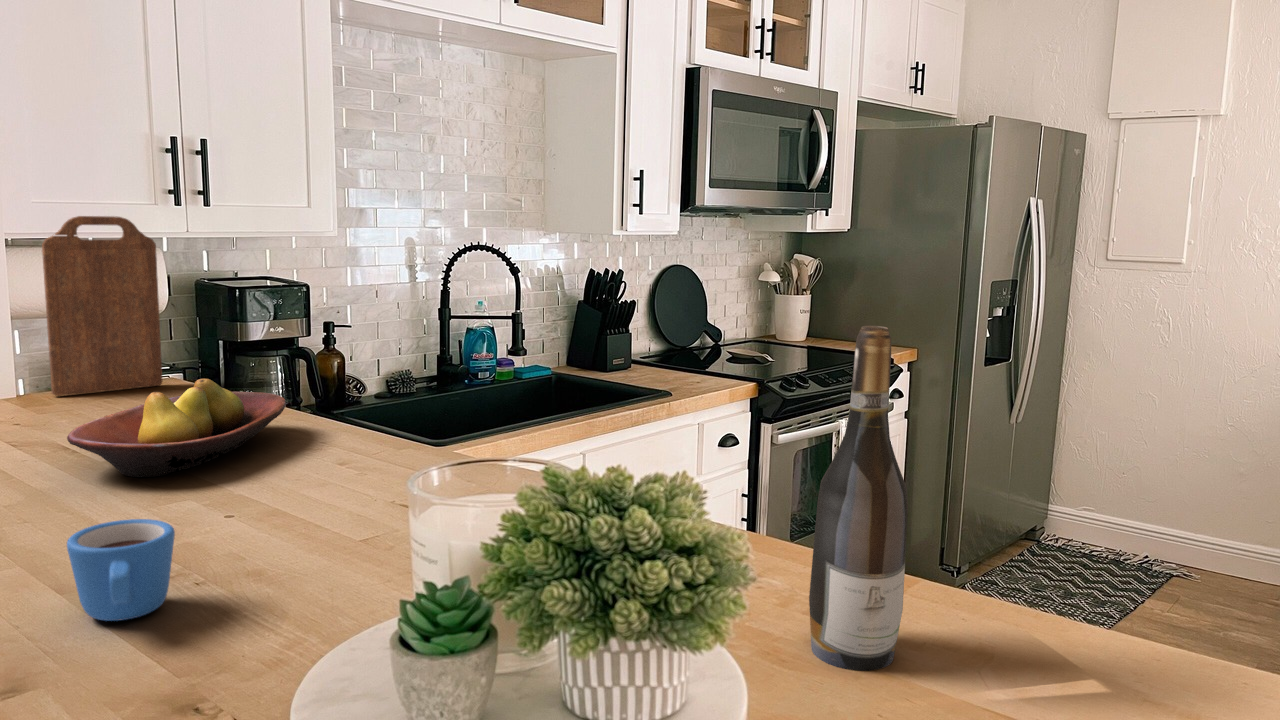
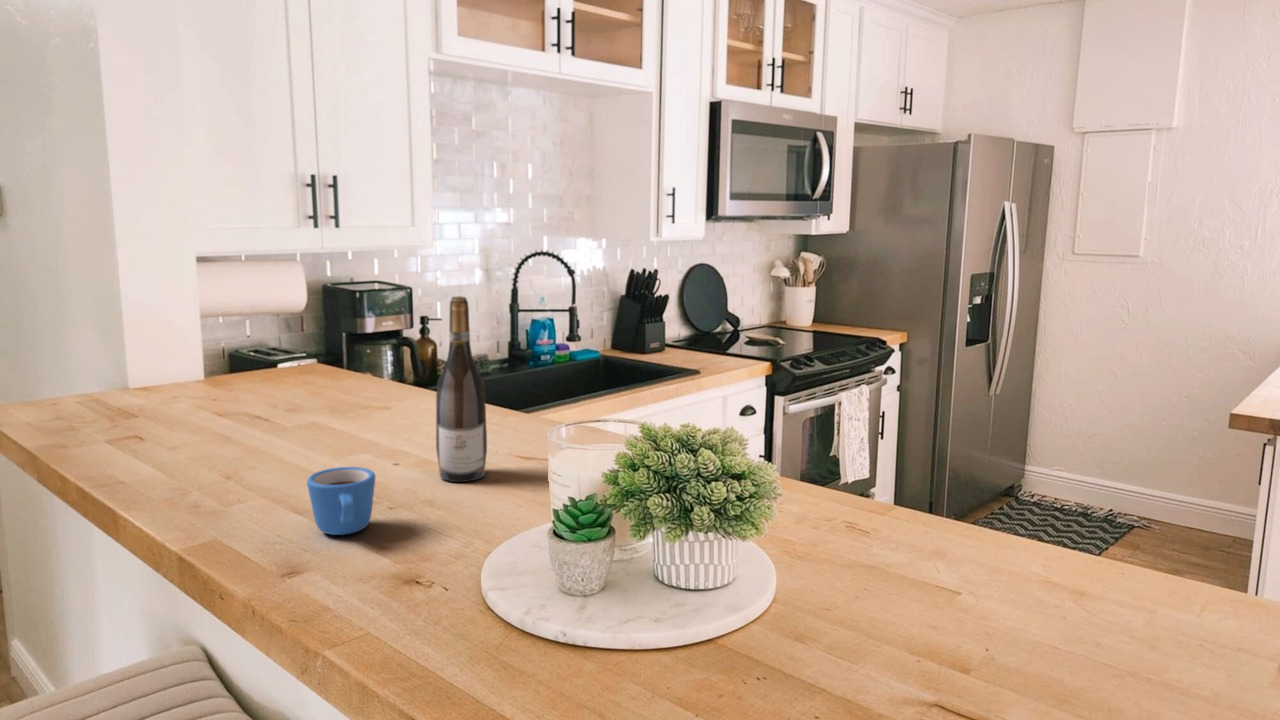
cutting board: present [42,216,163,396] -> none [215,239,304,380]
wine bottle: present [809,326,908,671] -> present [436,296,487,482]
fruit bowl: present [67,379,286,477] -> none [263,367,413,441]

